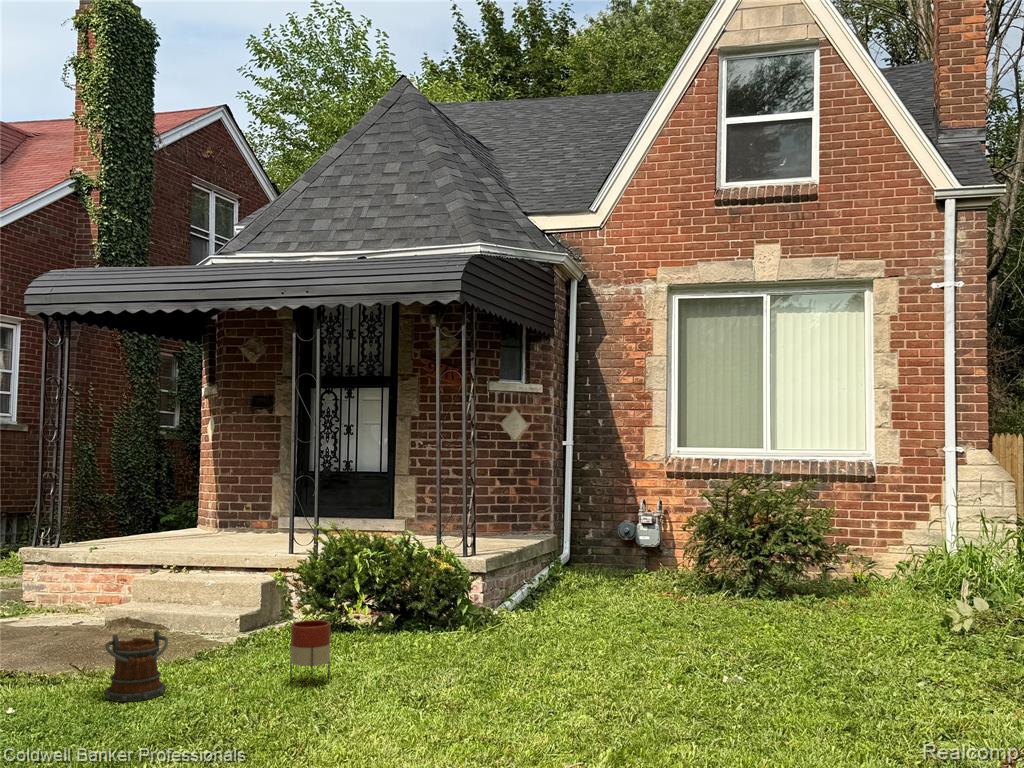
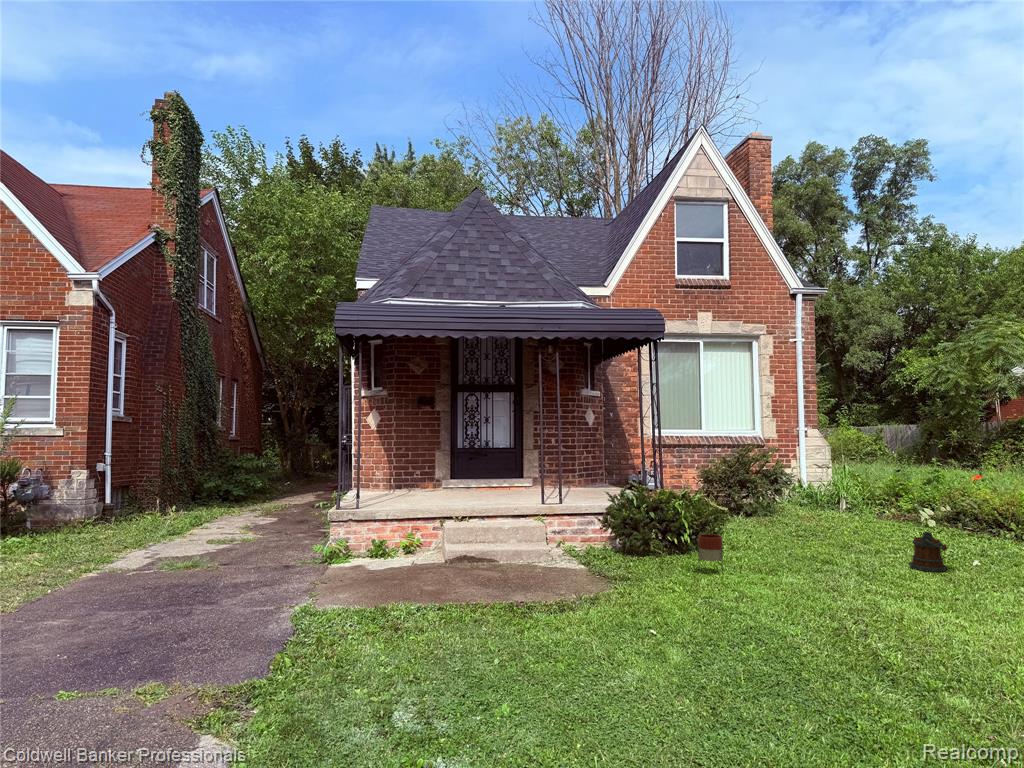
bucket: present [104,630,168,702] -> present [909,532,948,572]

